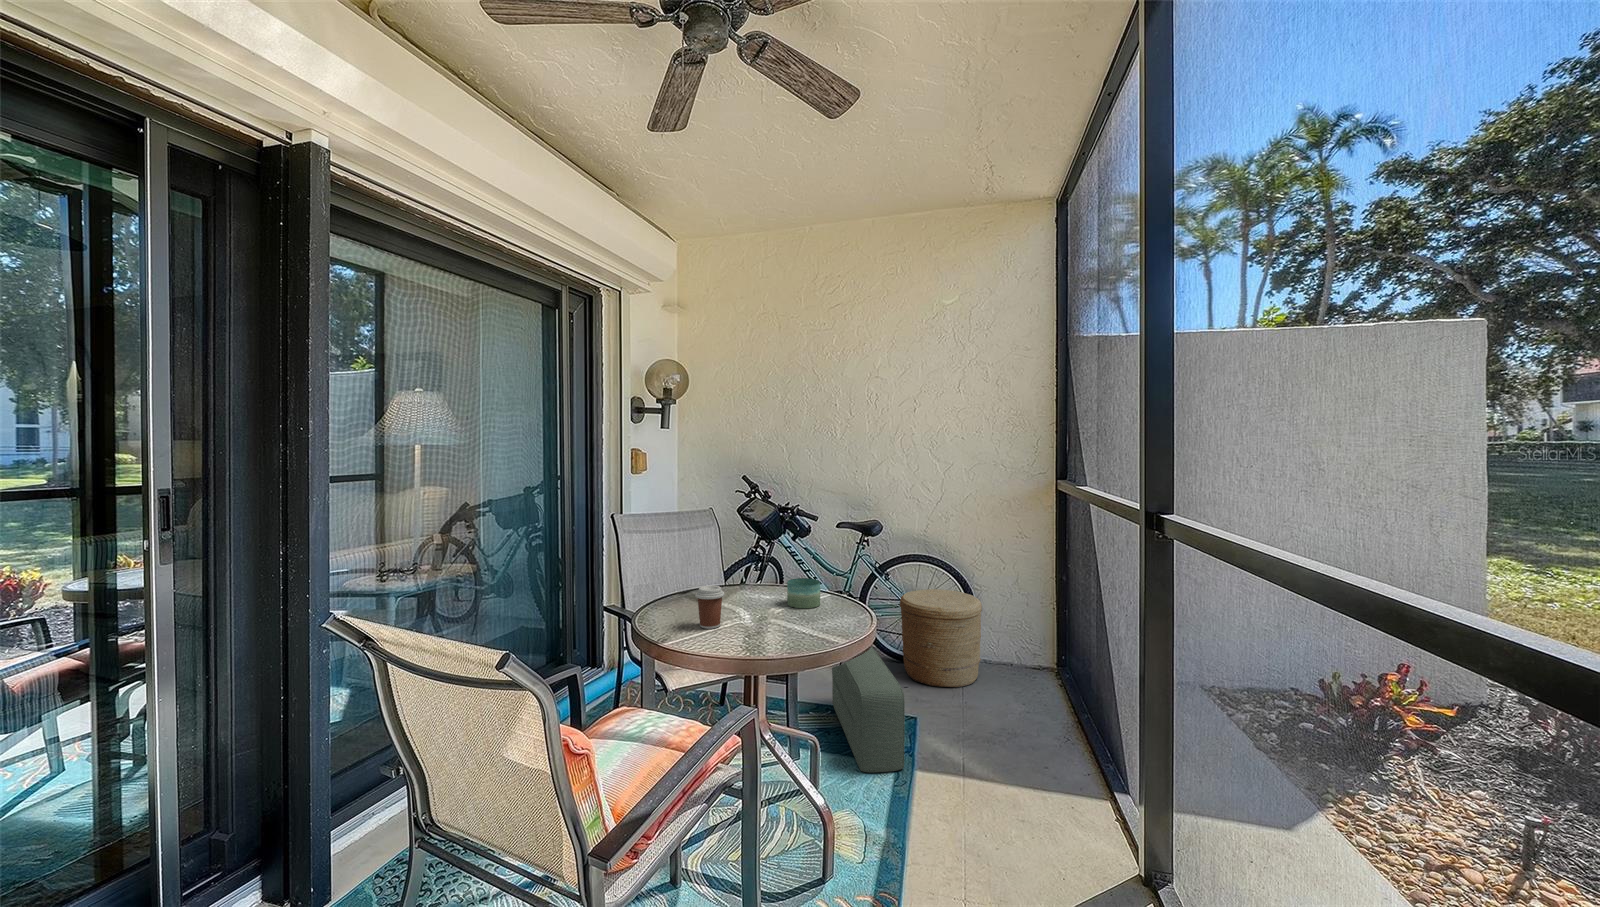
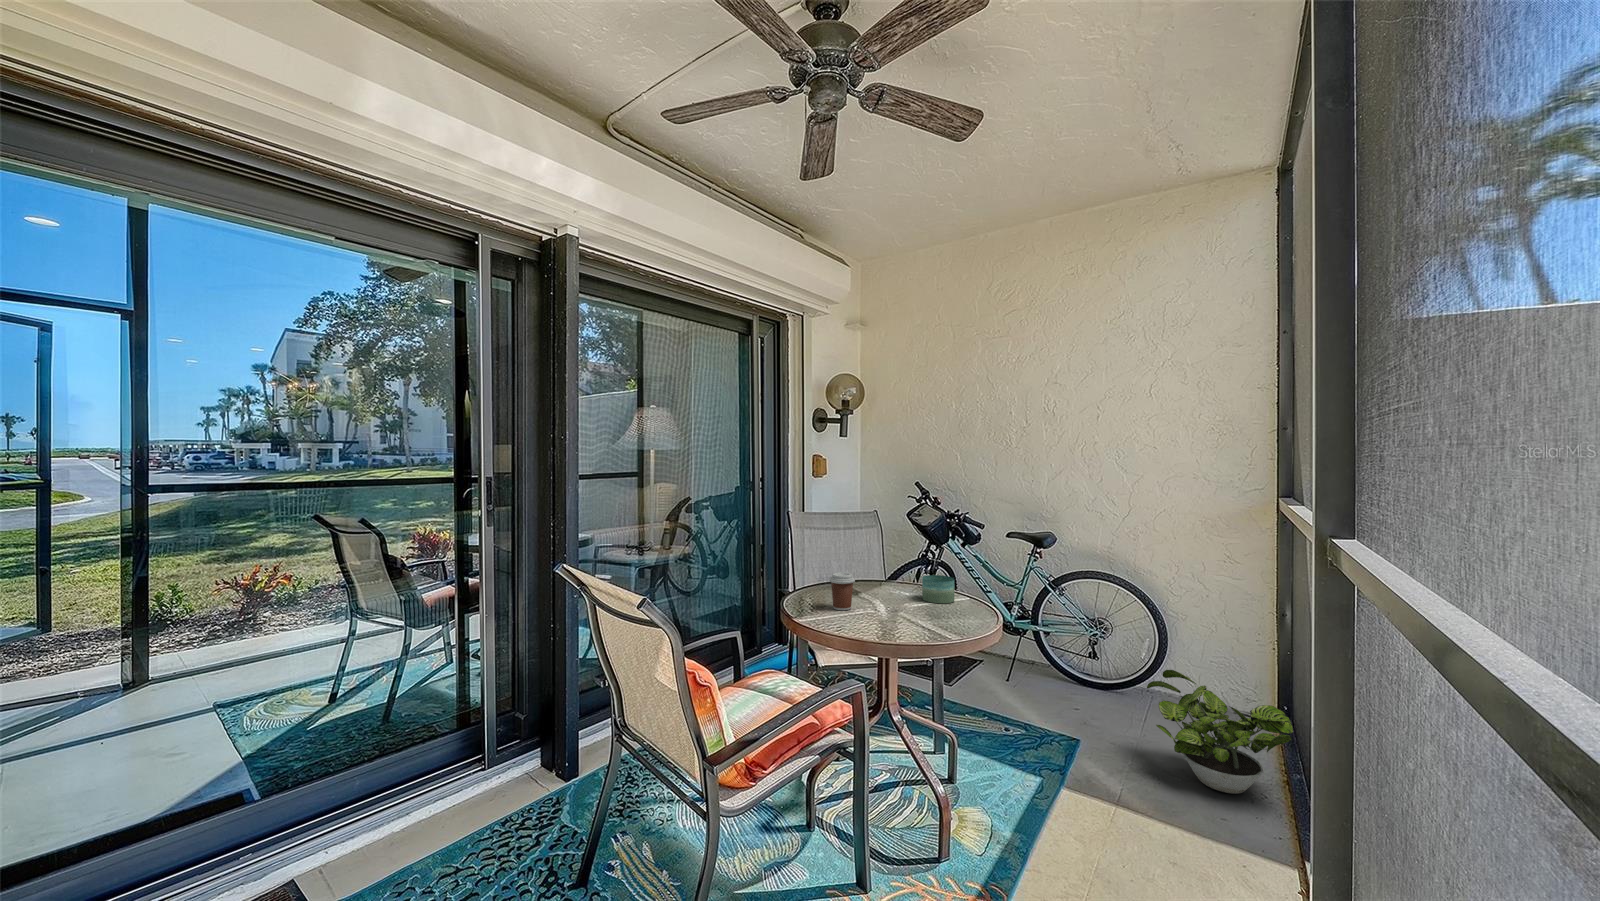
woven basket: present [900,589,982,687] -> none [1074,606,1172,715]
potted plant: none [975,645,1090,748] -> present [1147,670,1293,794]
pouf: present [832,647,905,773] -> none [989,648,1051,782]

